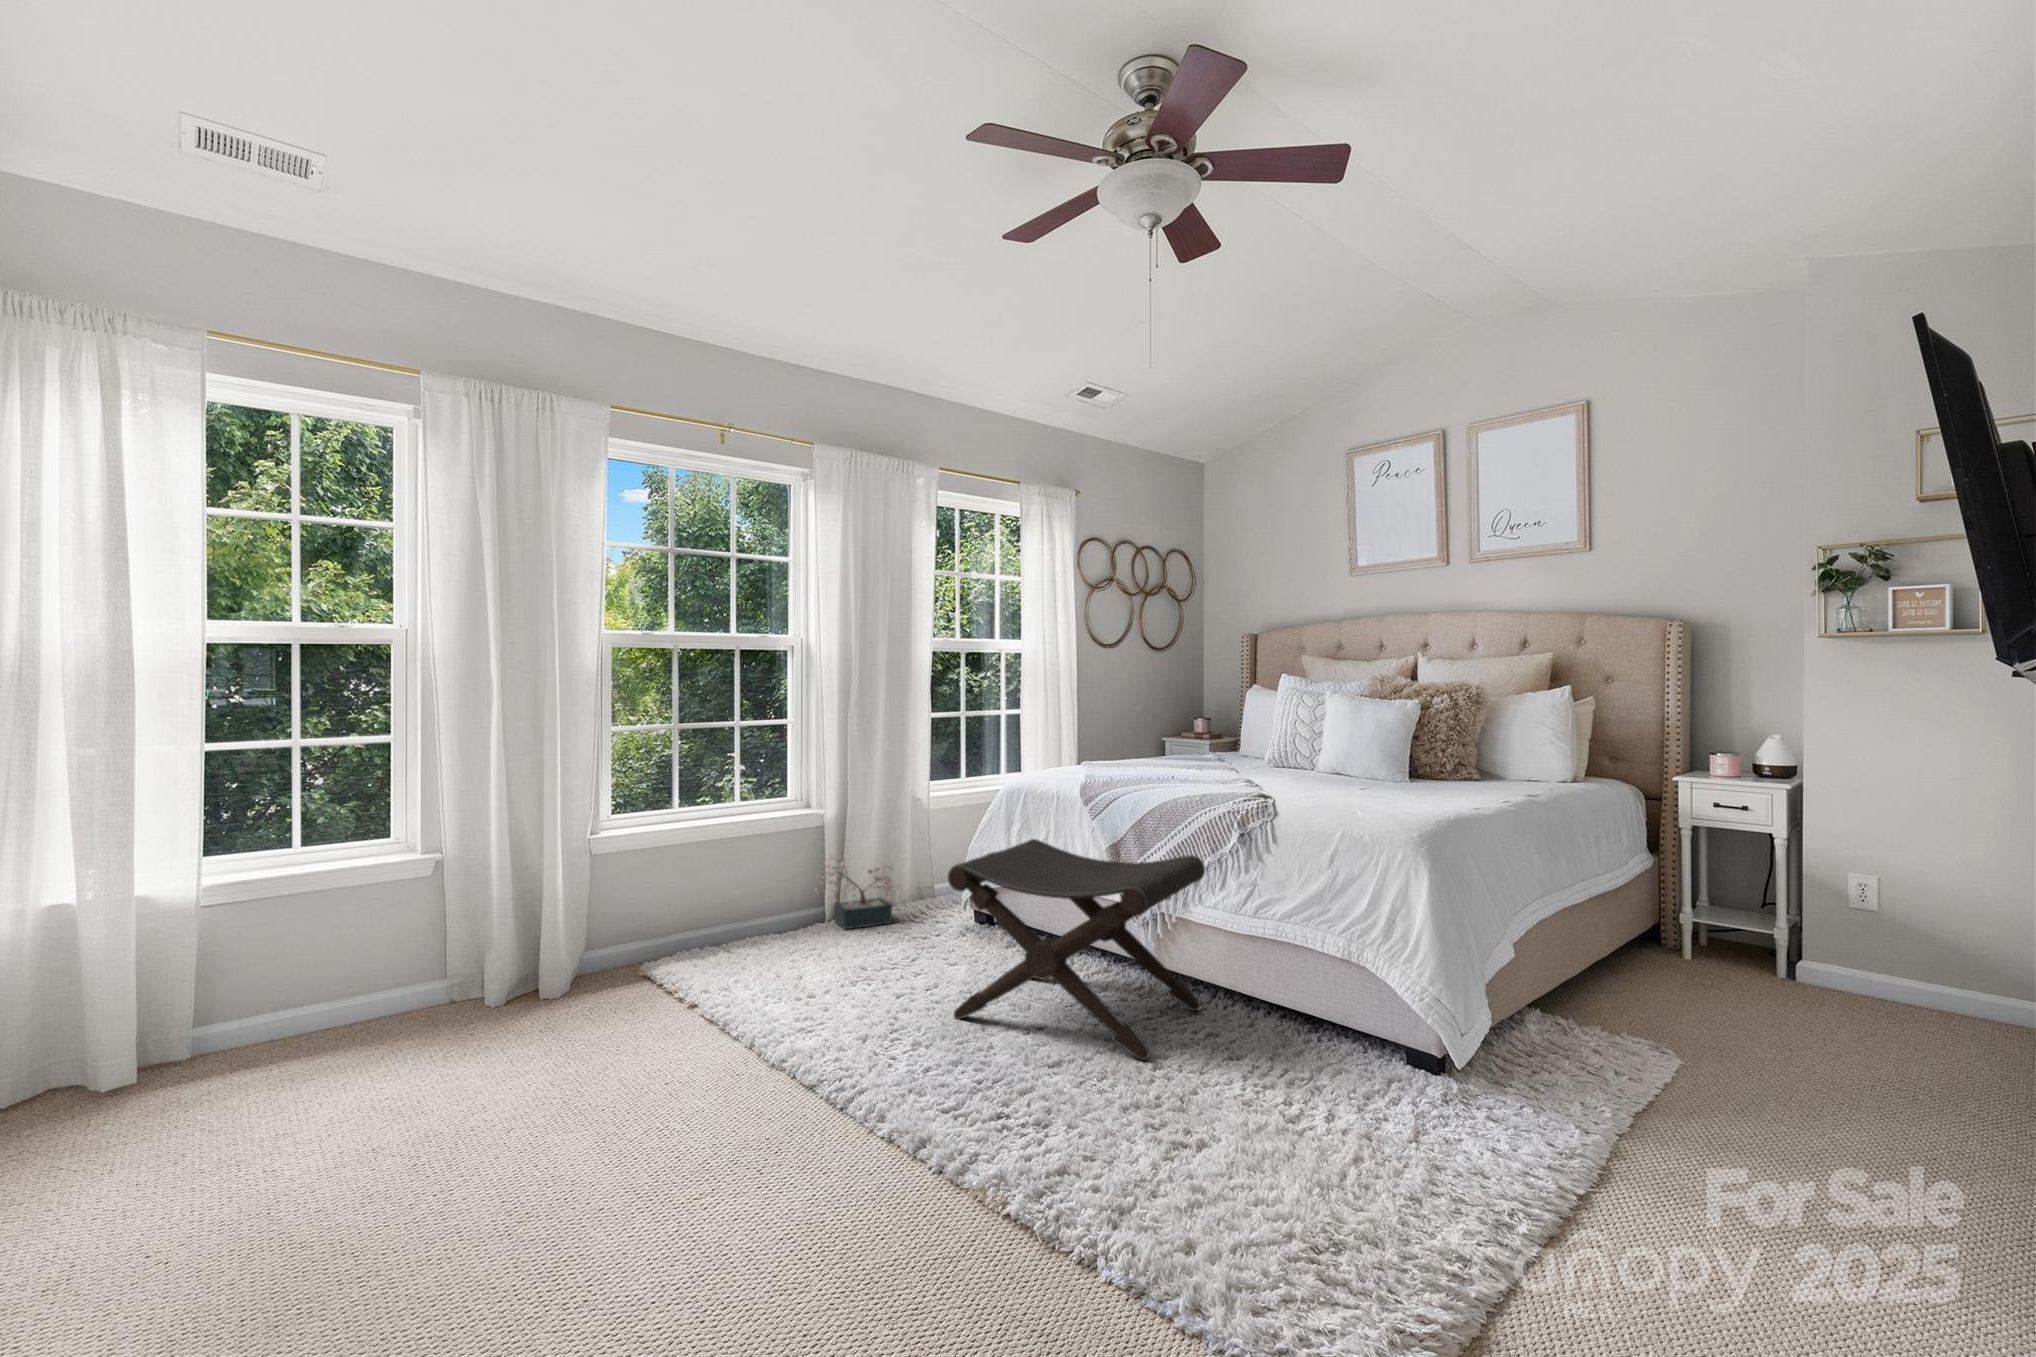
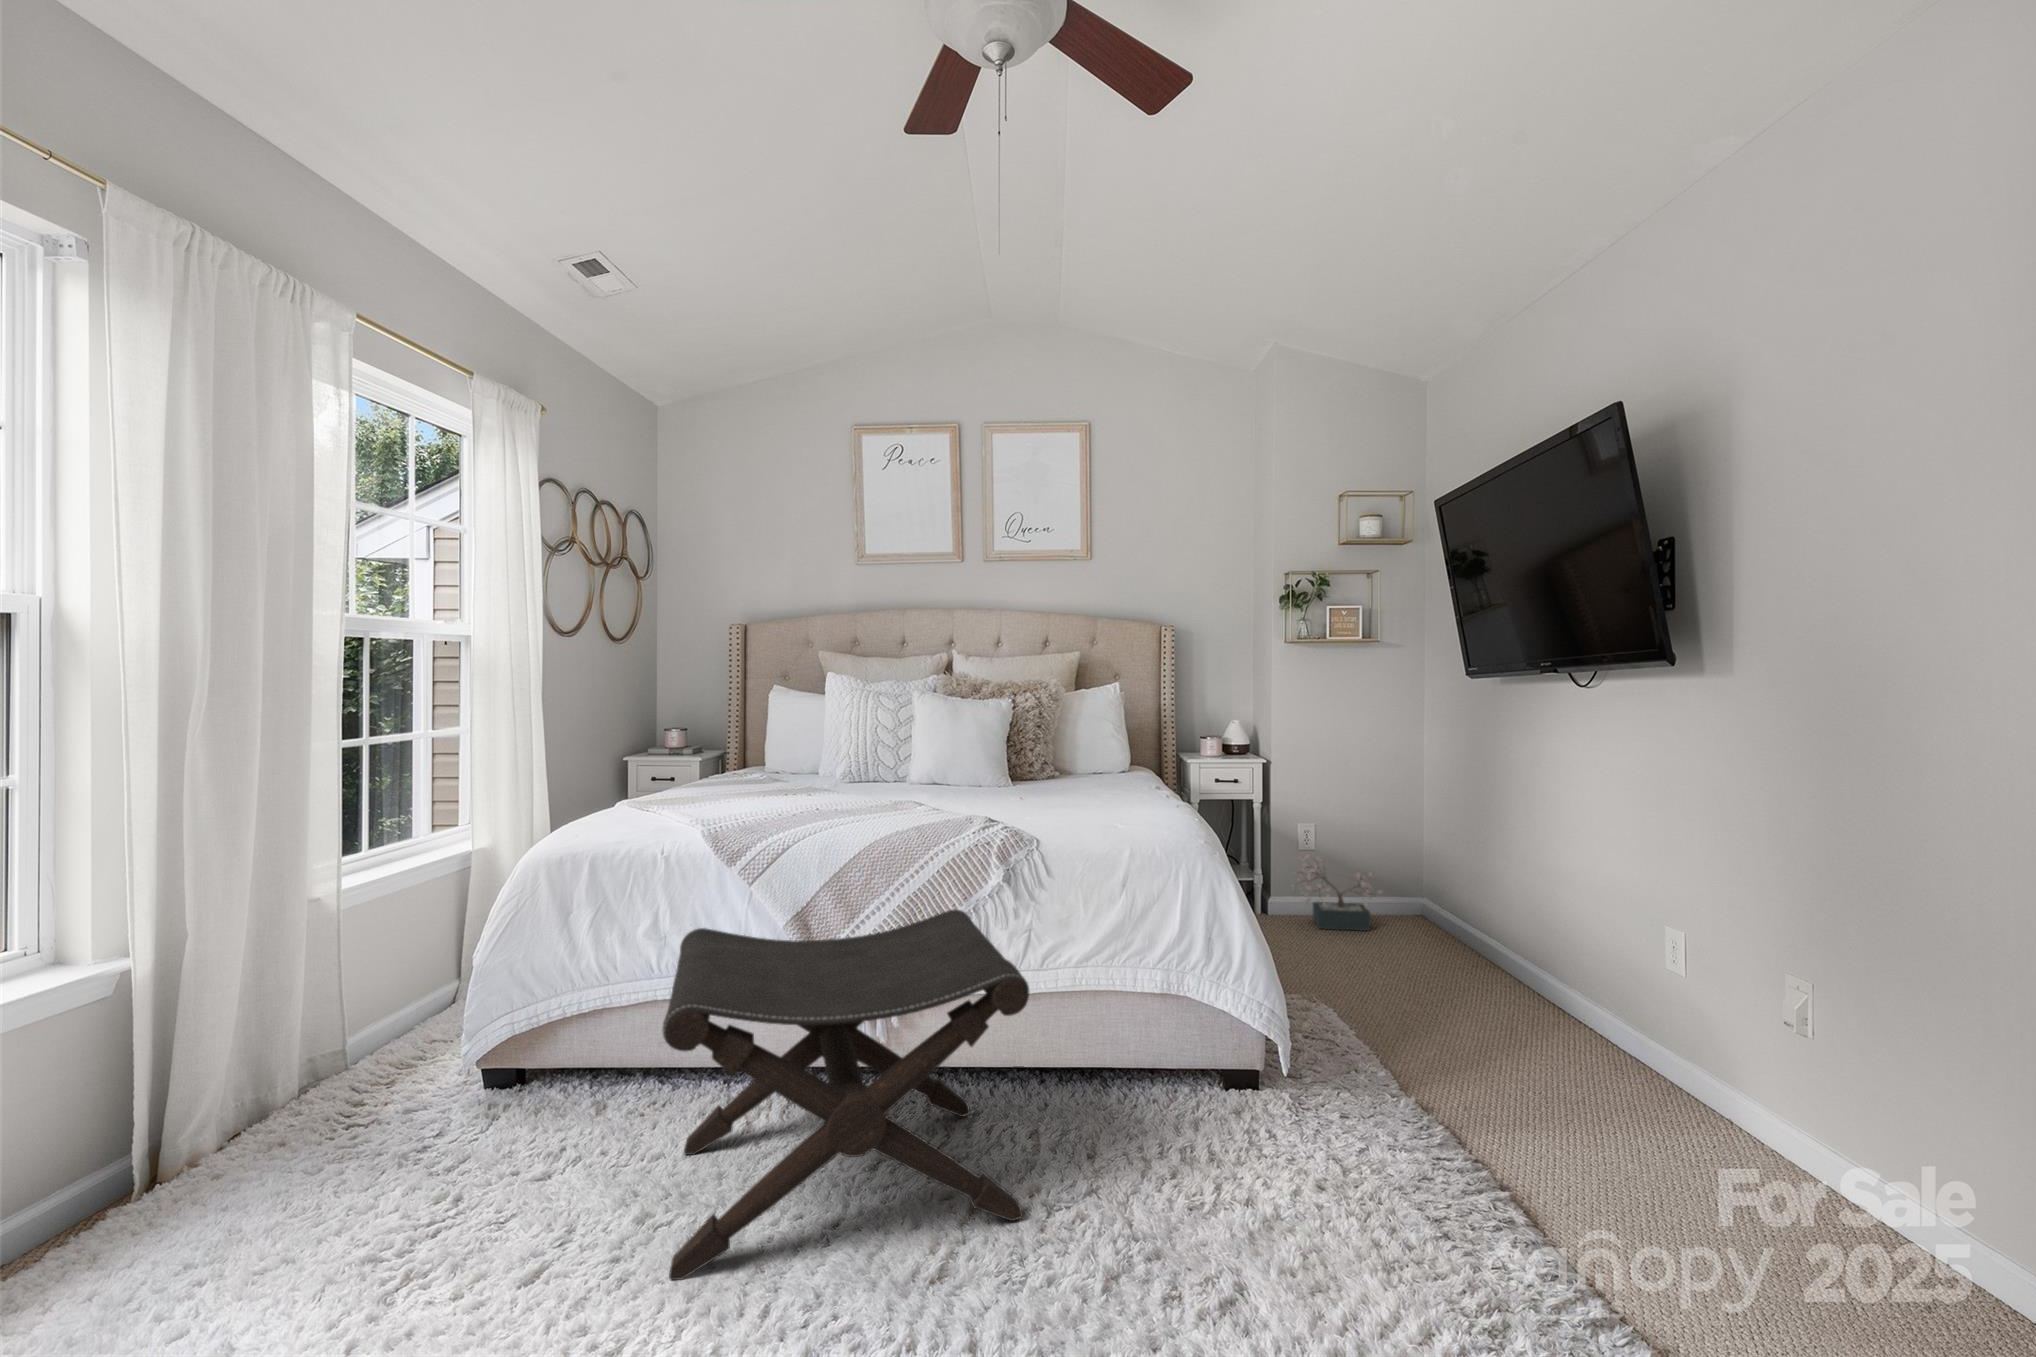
decorative plant: present [816,855,900,929] -> present [1292,854,1382,931]

